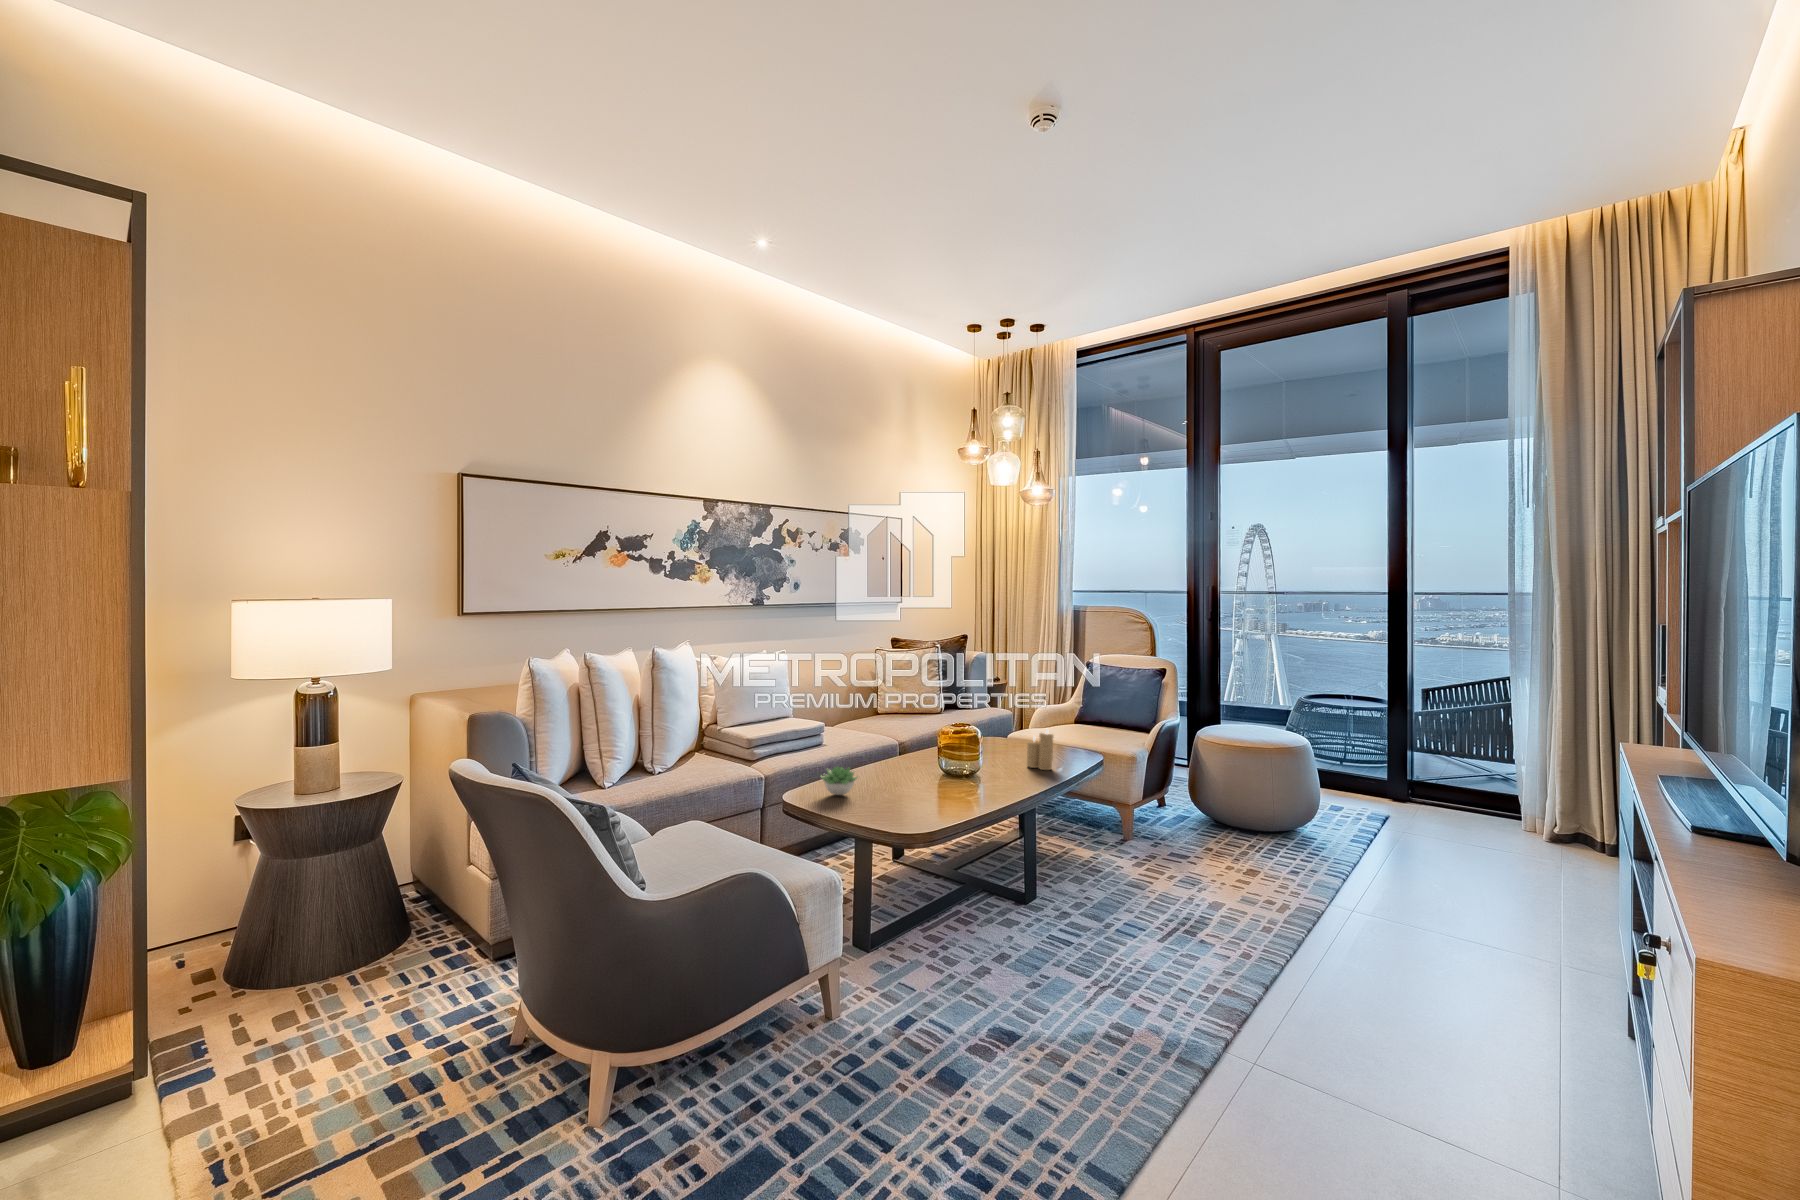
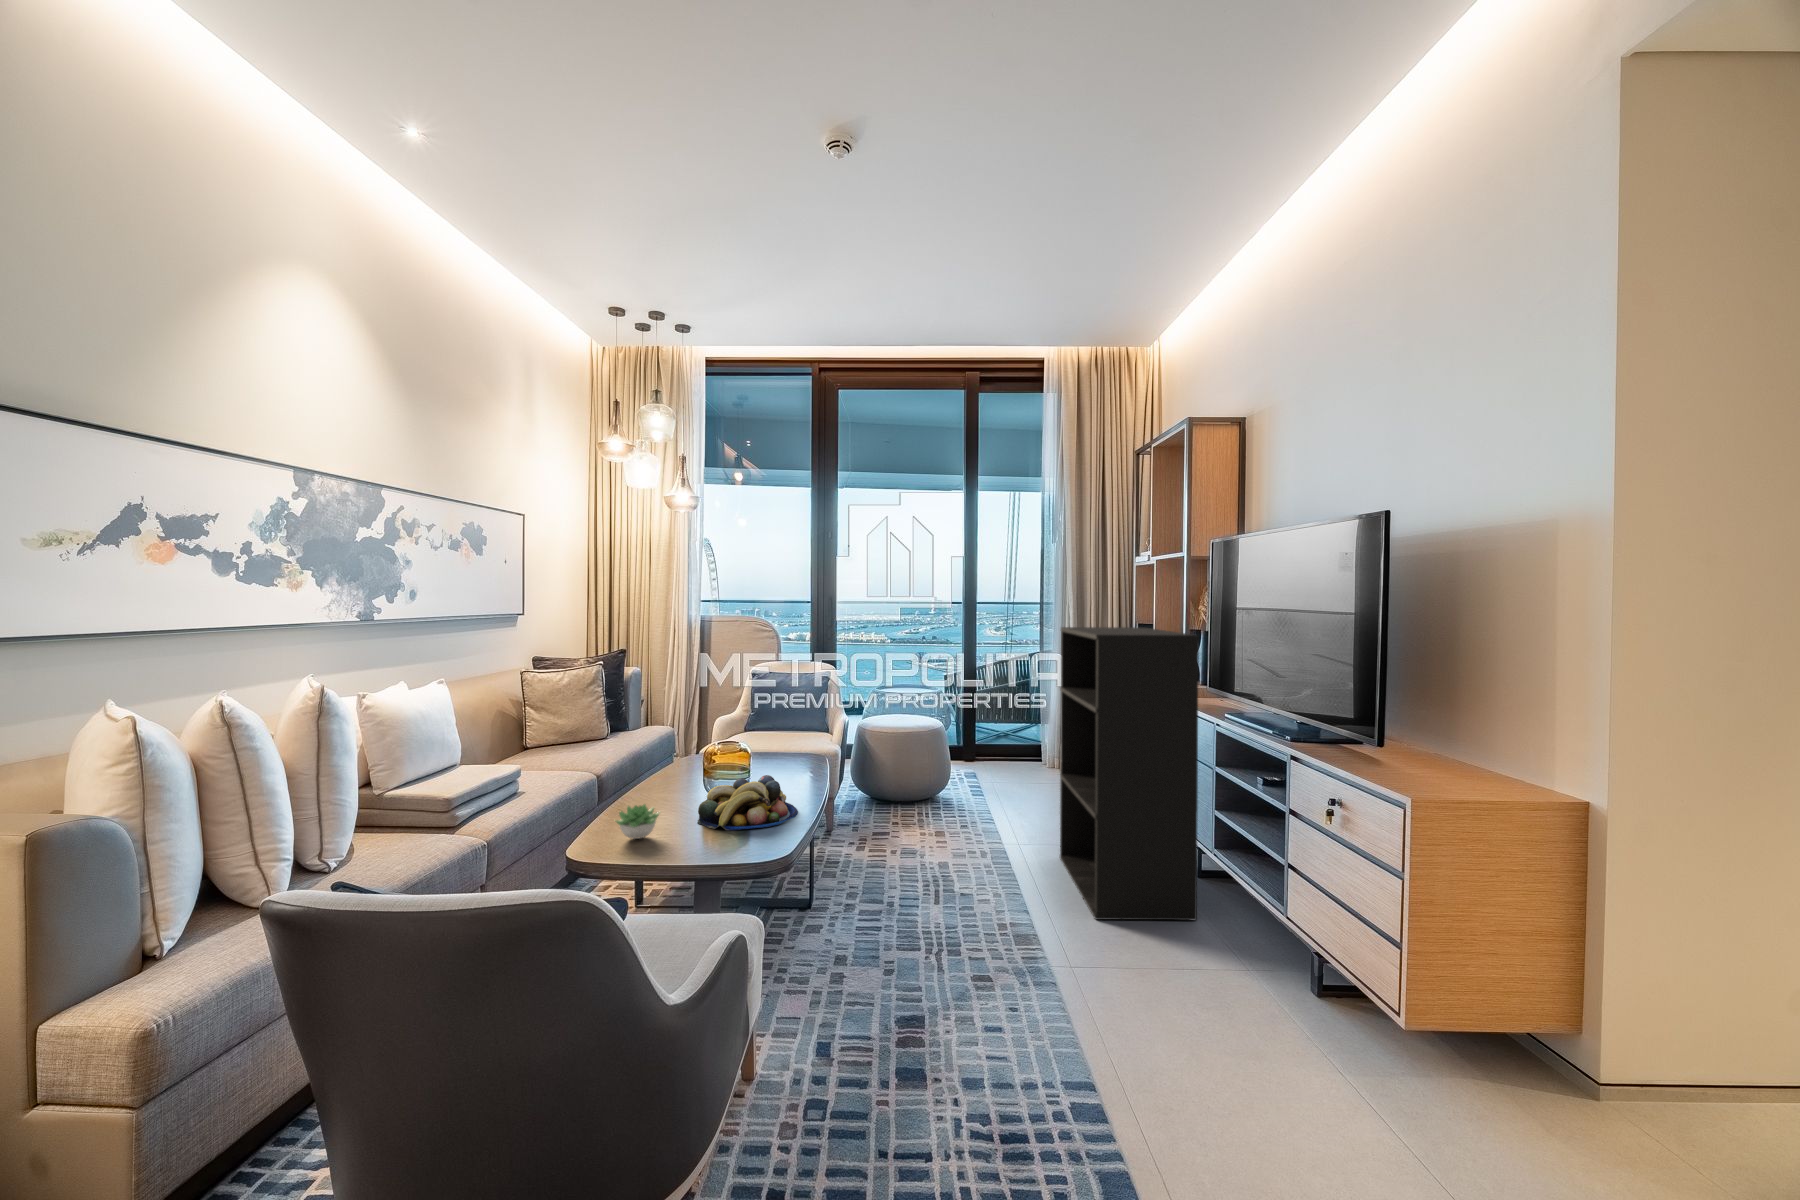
bookshelf: none [1348,629,1543,1084] -> present [1060,627,1199,920]
candle: present [1027,730,1053,770] -> none [773,734,802,775]
fruit bowl: none [896,760,992,808] -> present [697,775,798,830]

